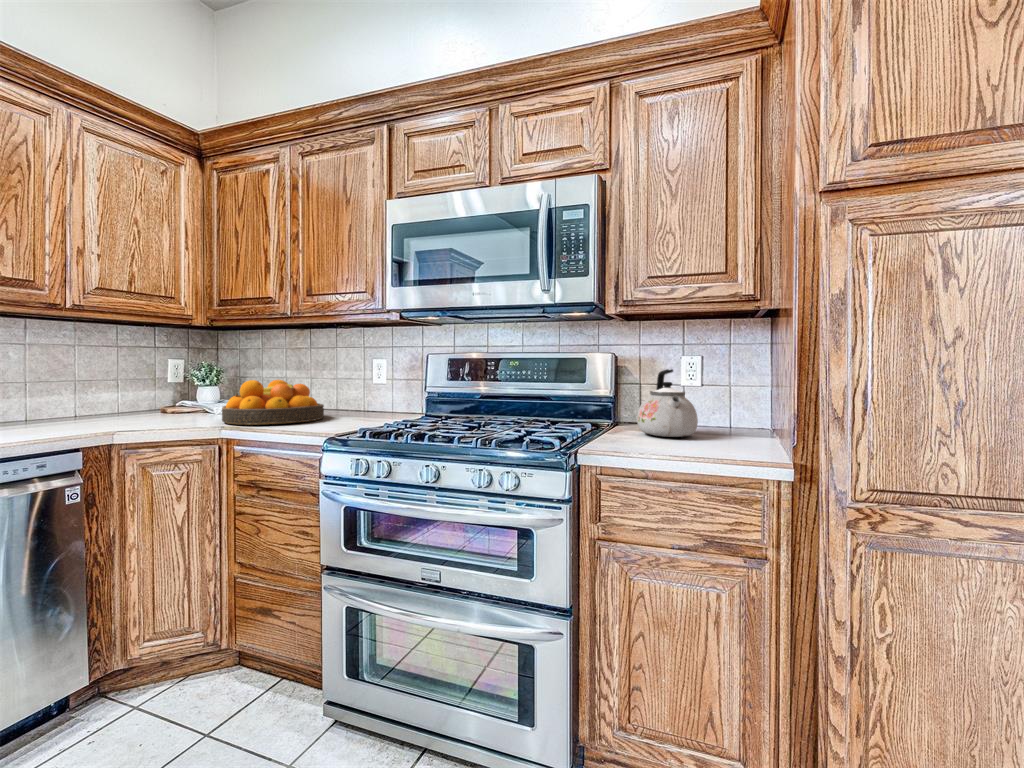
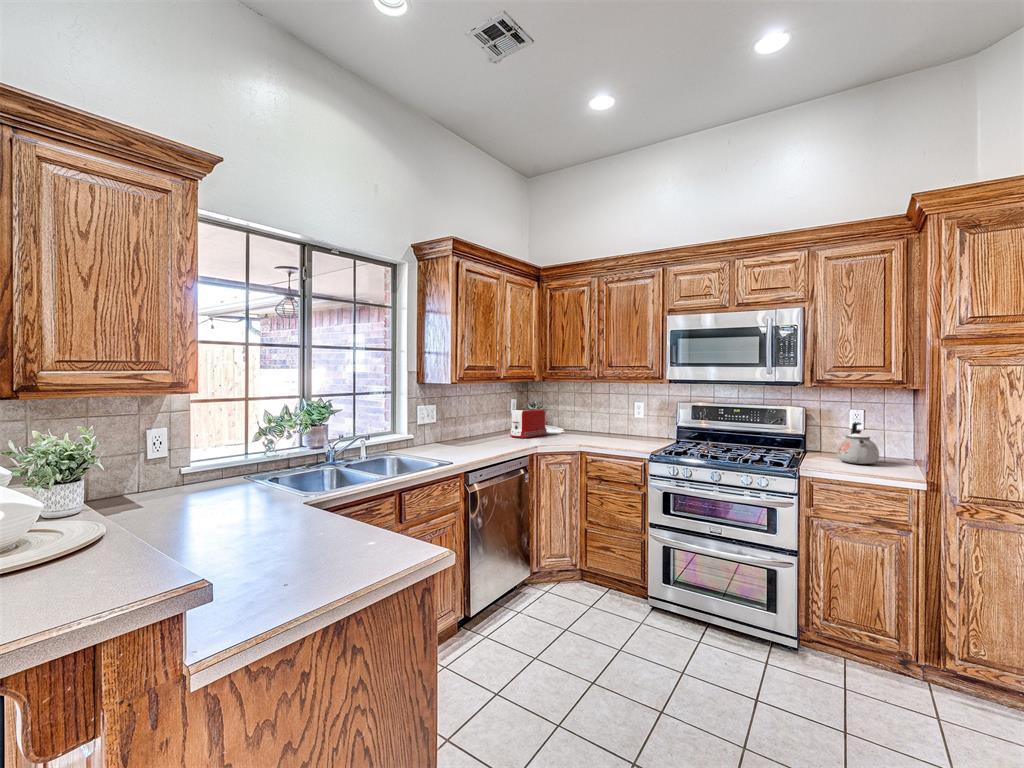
toaster: none [109,367,205,418] -> present [510,409,547,438]
fruit bowl: present [222,380,324,425] -> none [573,418,624,445]

